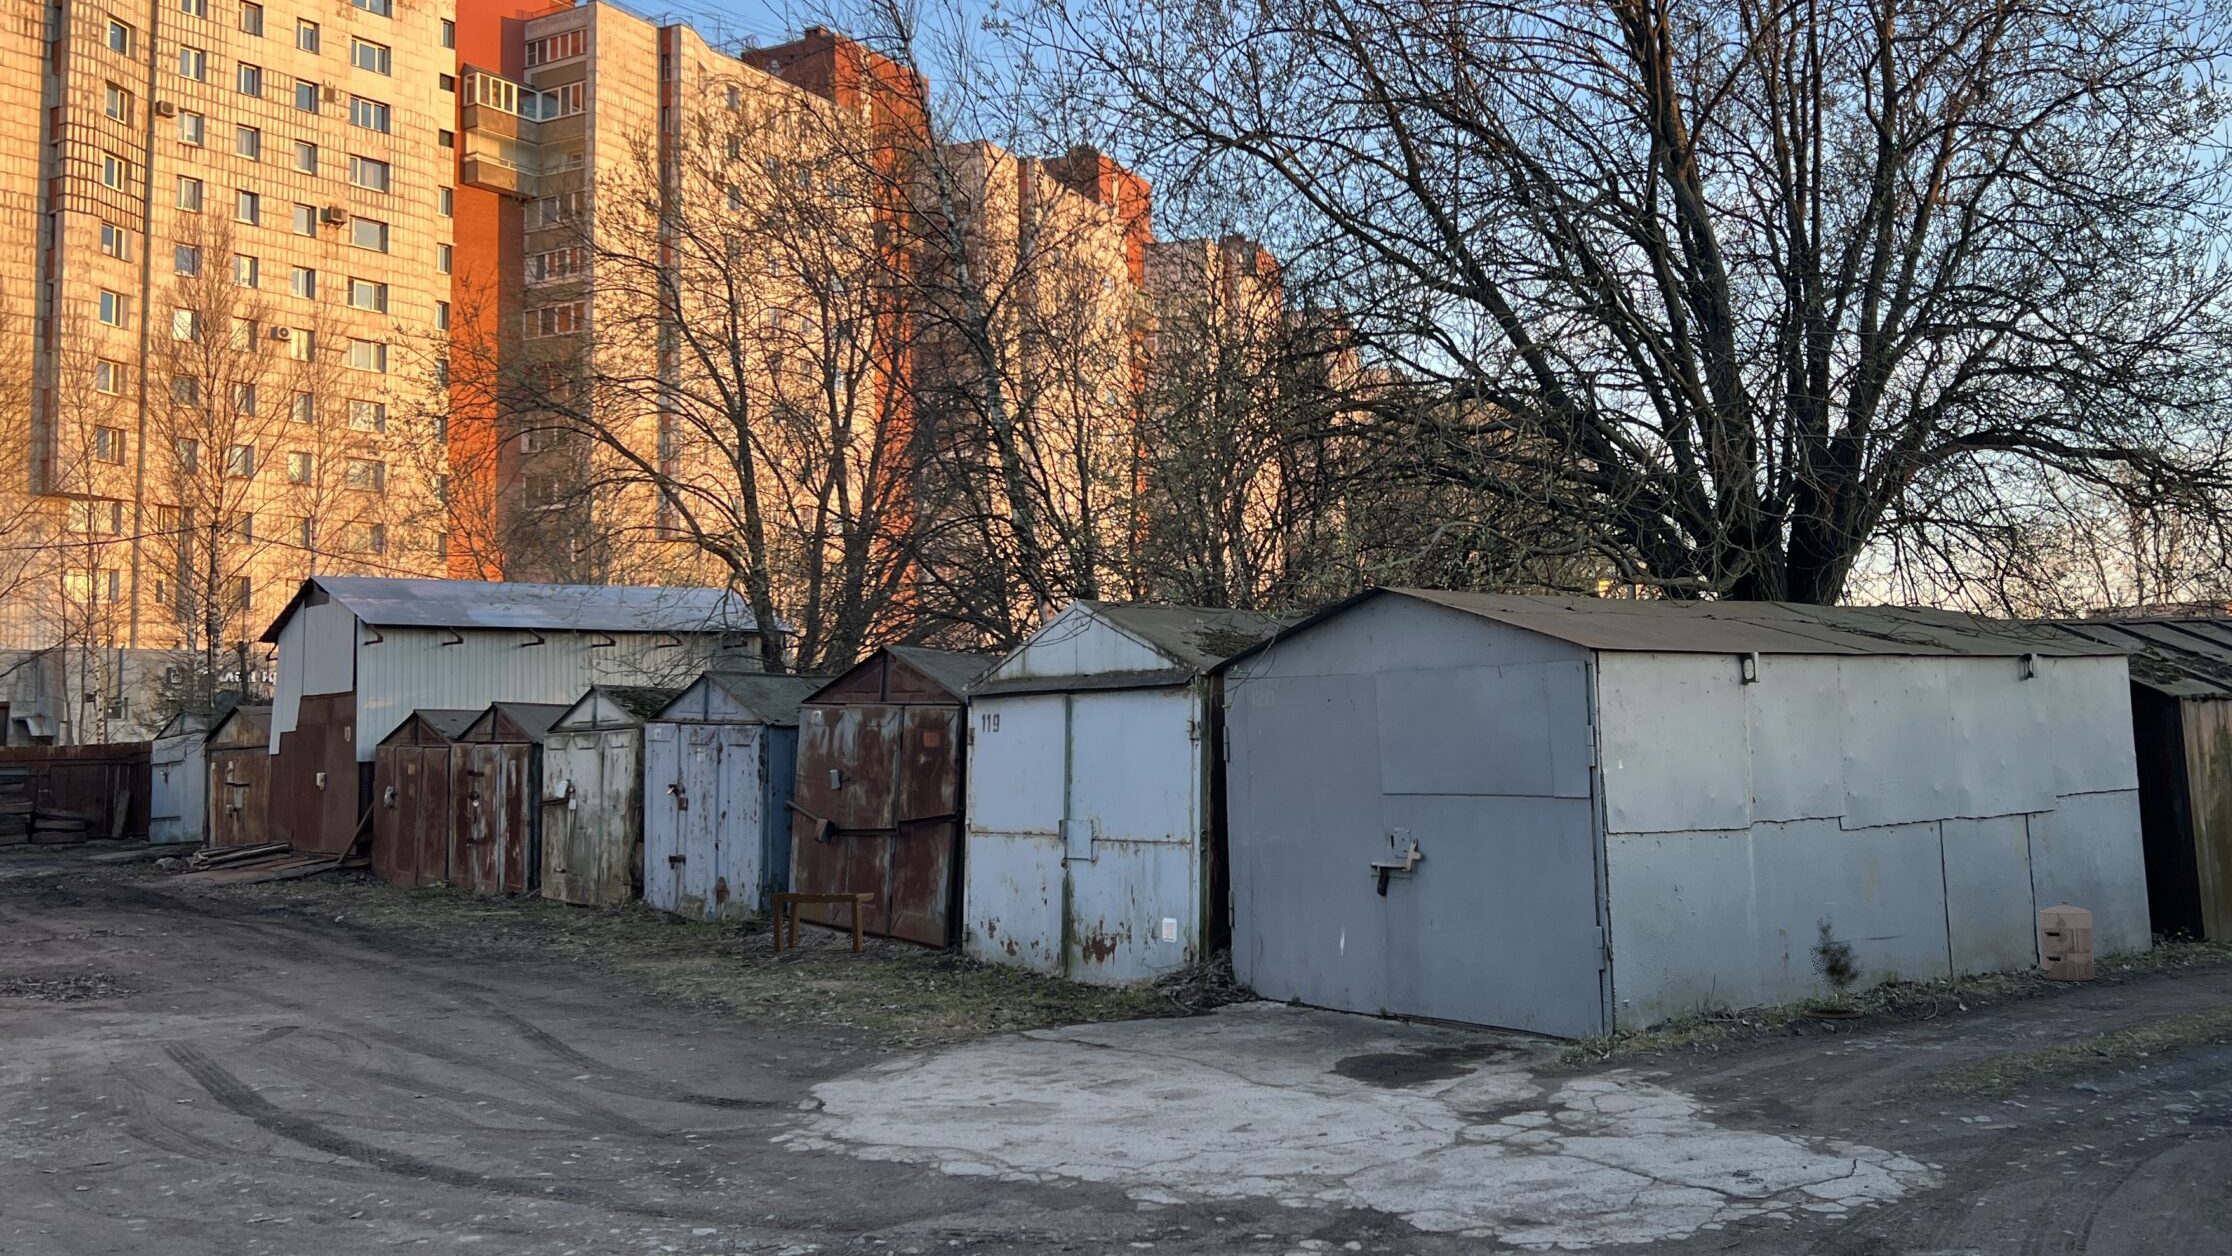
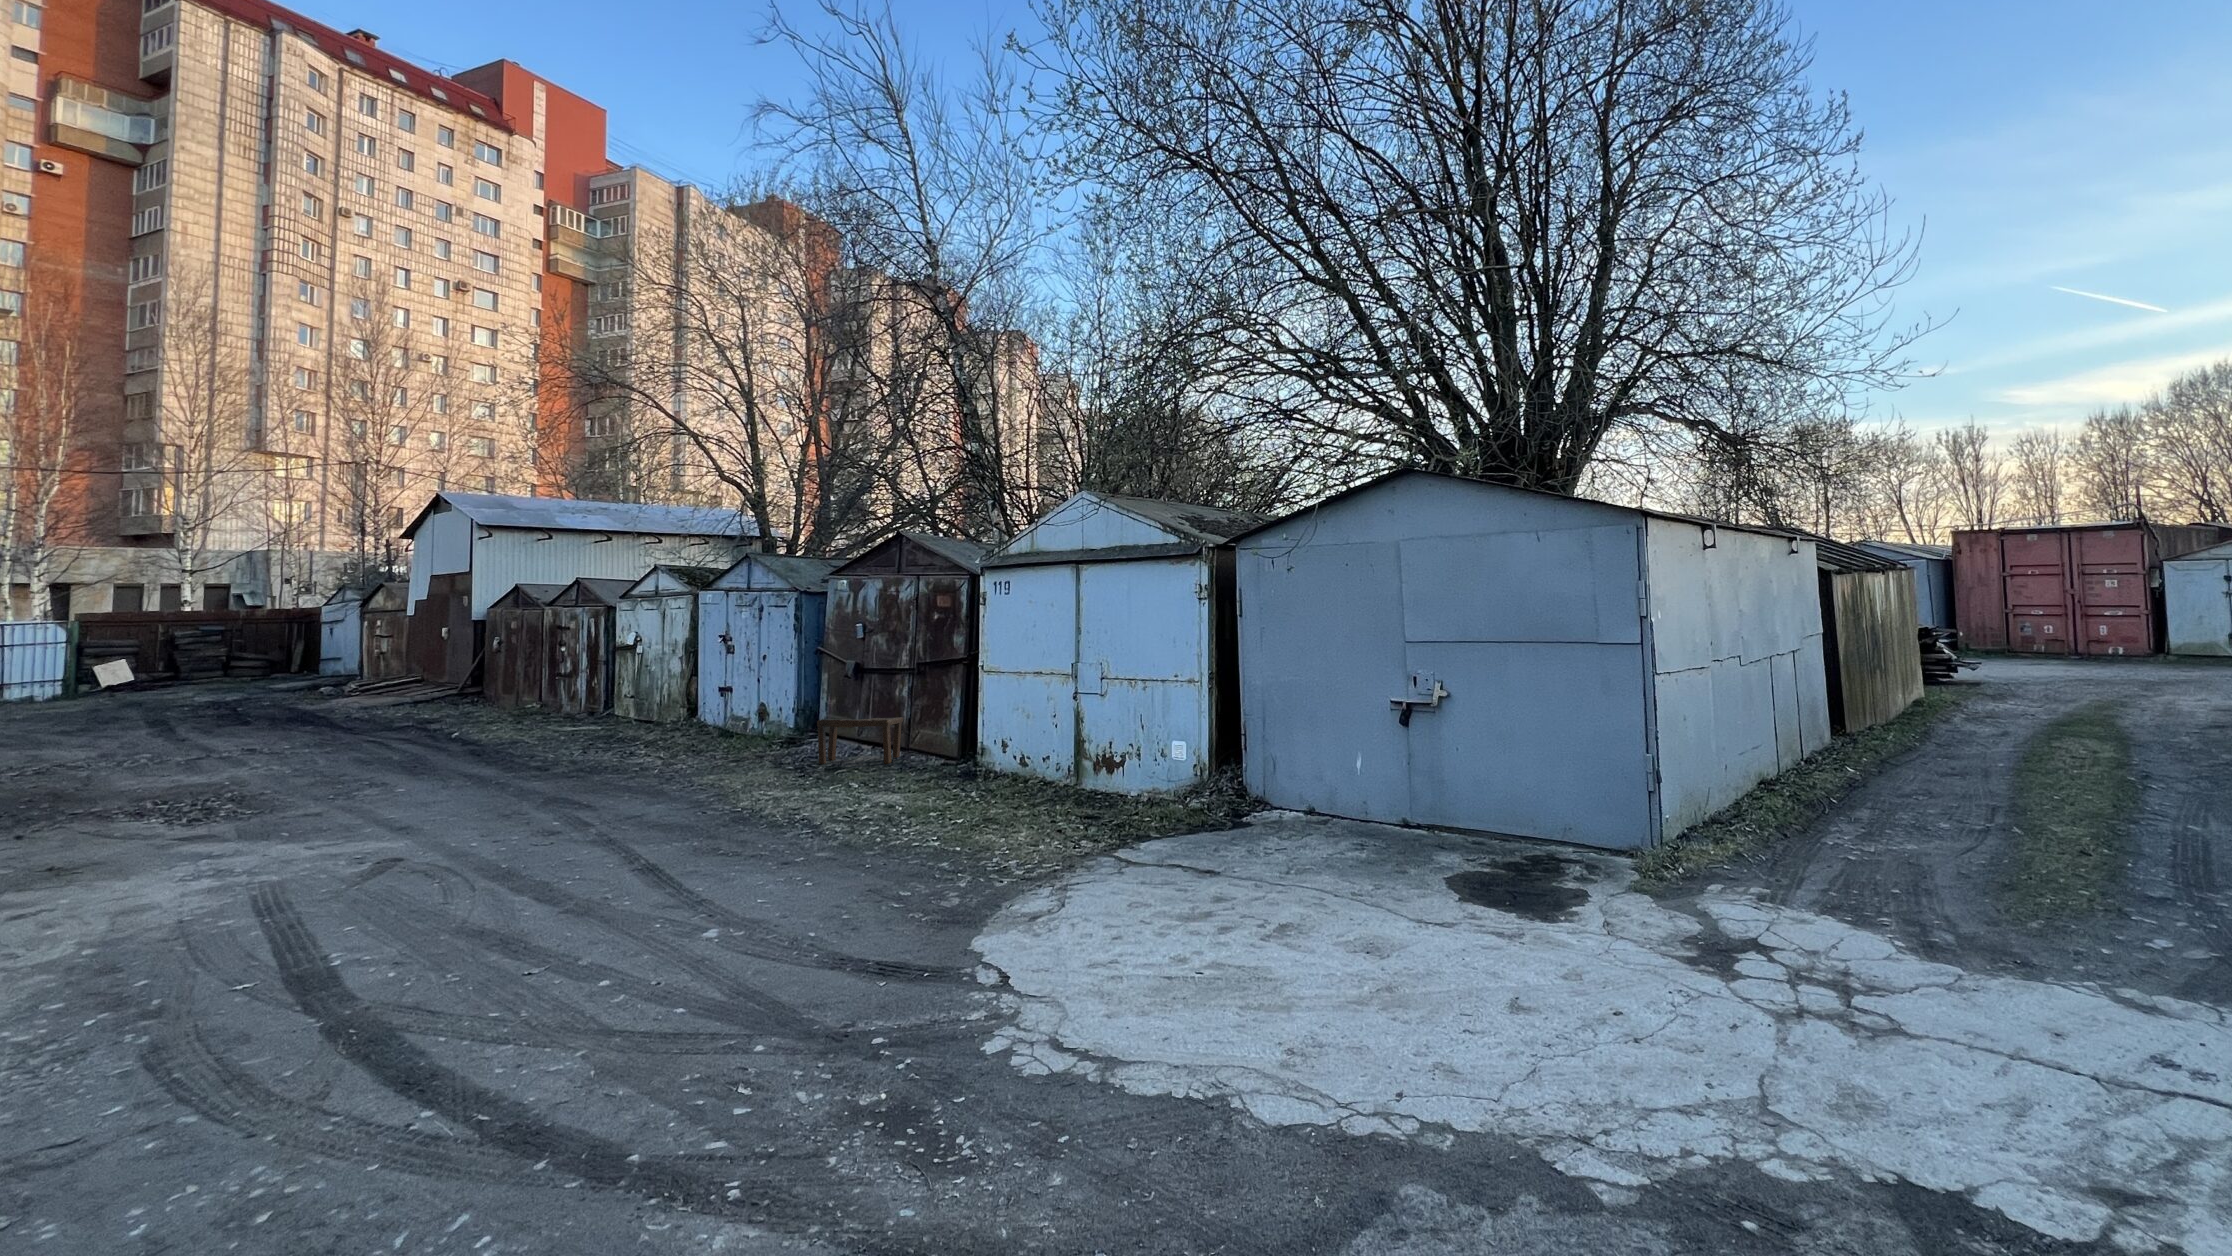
waste bin: present [2039,902,2095,981] -> none [1802,714,1846,772]
potted tree: present [1805,918,1864,1018] -> none [1733,735,1796,822]

